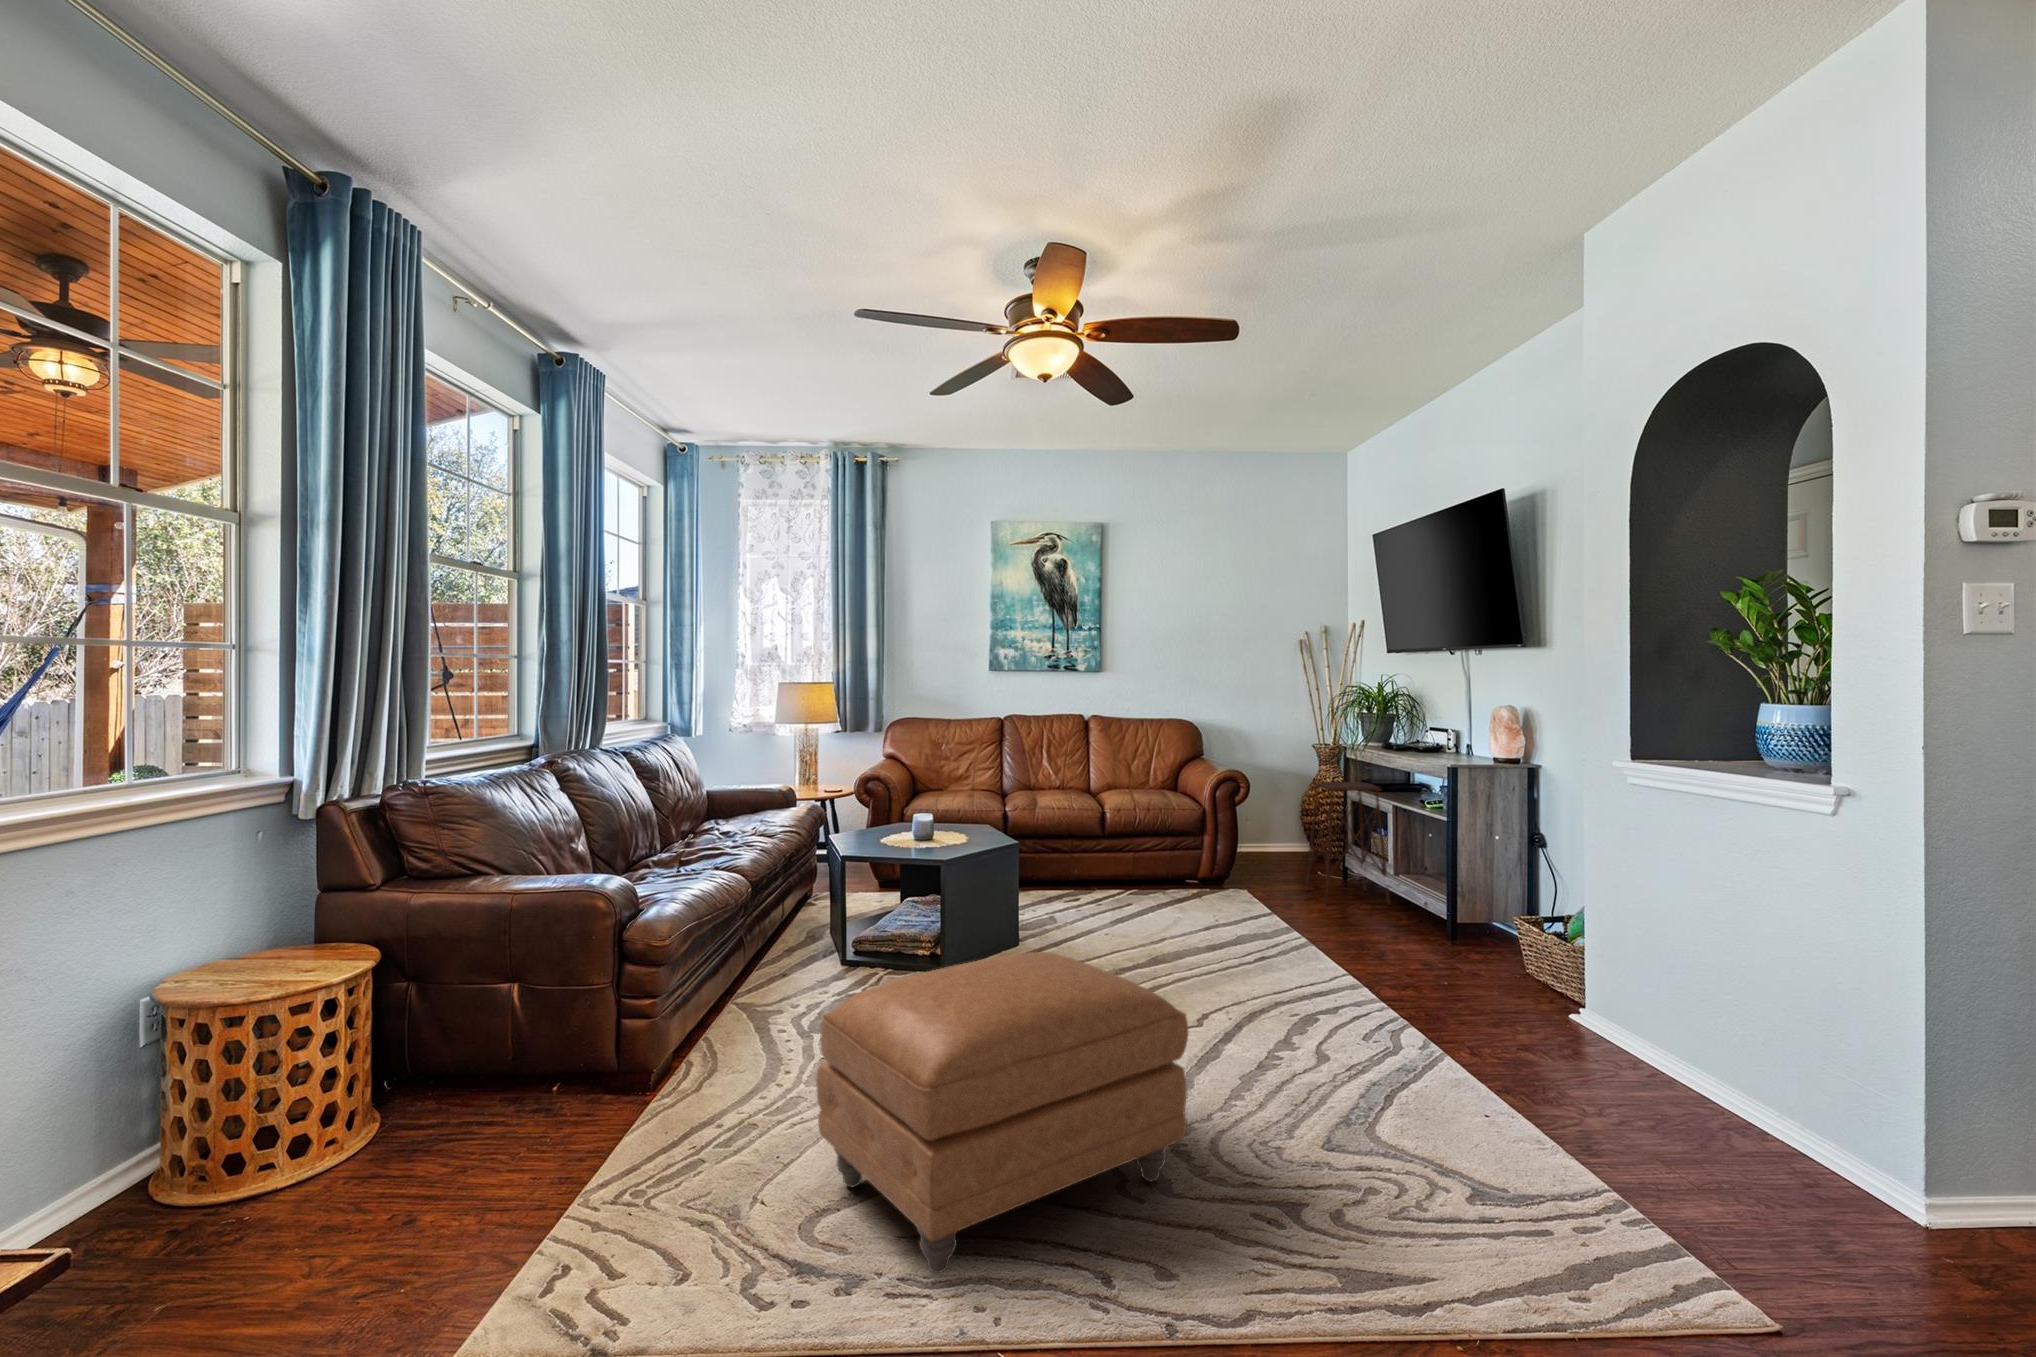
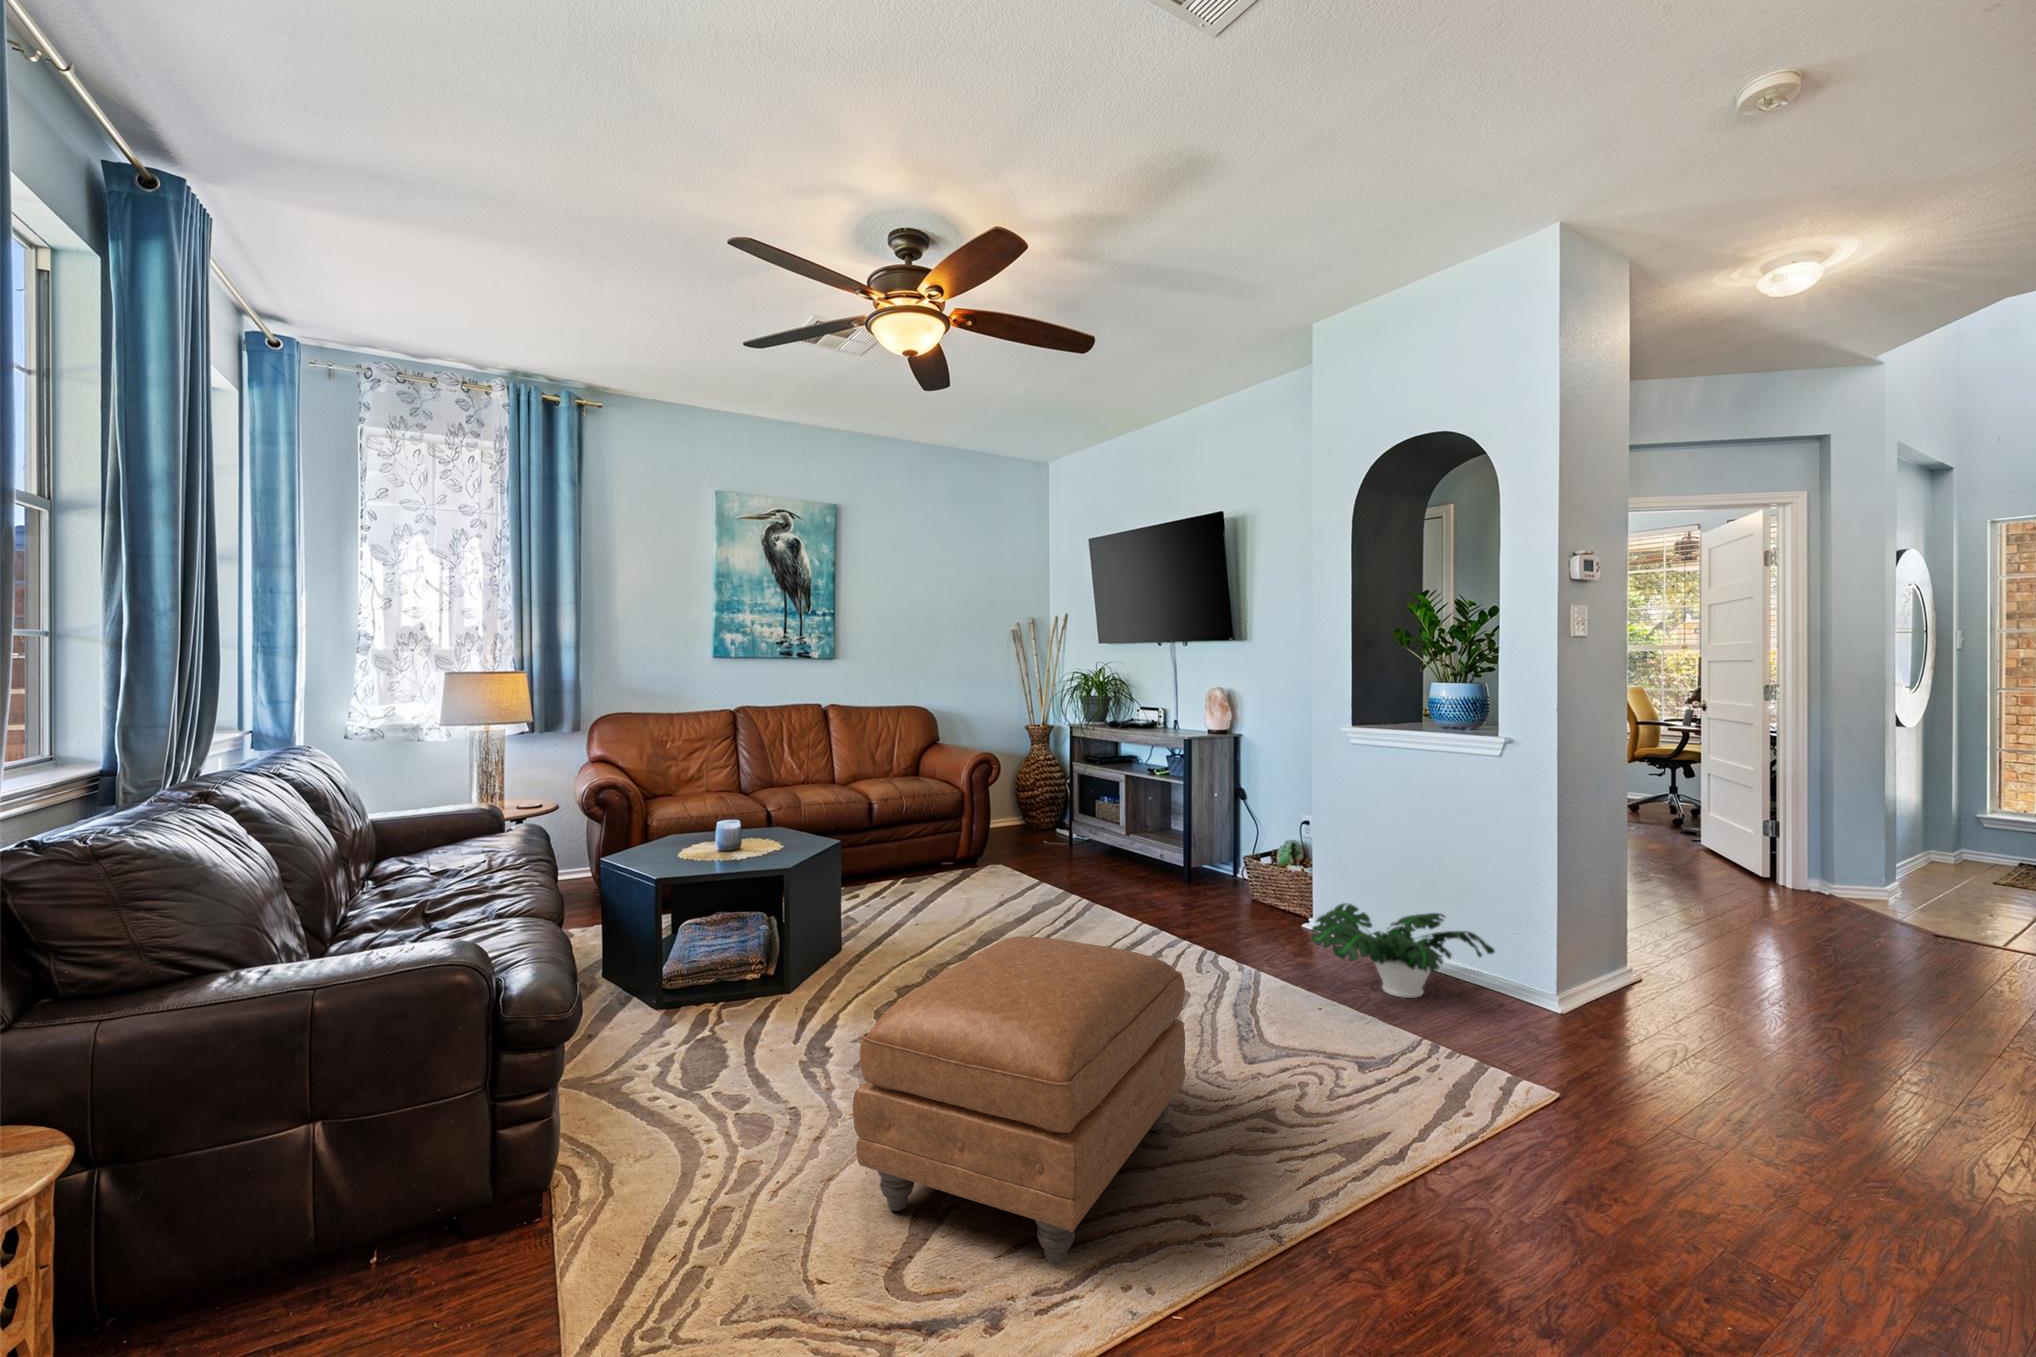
side table: present [1306,782,1390,904] -> none [1048,756,1124,867]
potted plant: none [1486,980,1750,1115] -> present [1311,903,1495,998]

